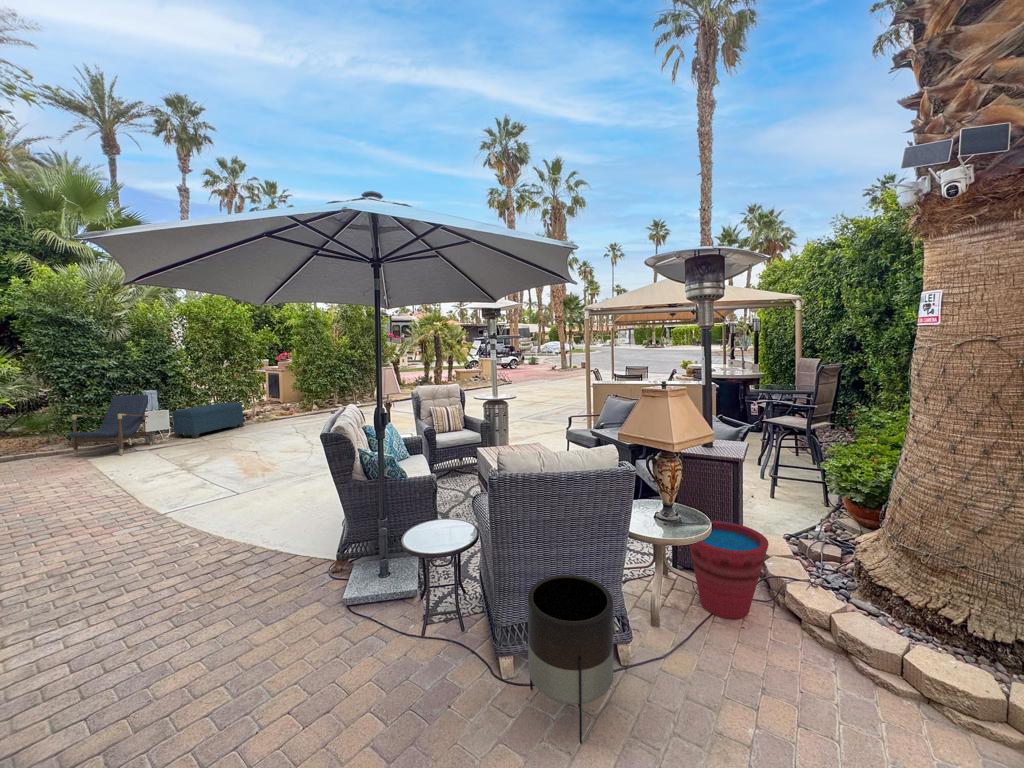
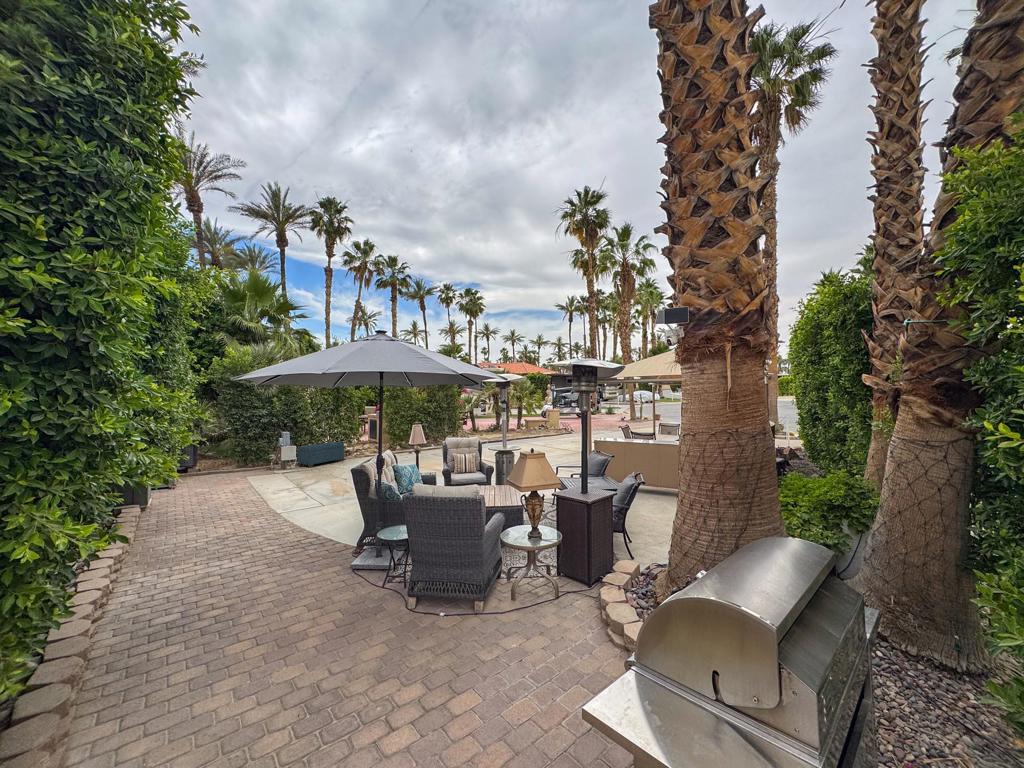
lounge chair: present [68,395,152,456] -> none [235,435,285,477]
bucket: present [689,521,769,619] -> none [537,539,583,599]
planter: present [527,575,614,744] -> none [411,551,456,630]

